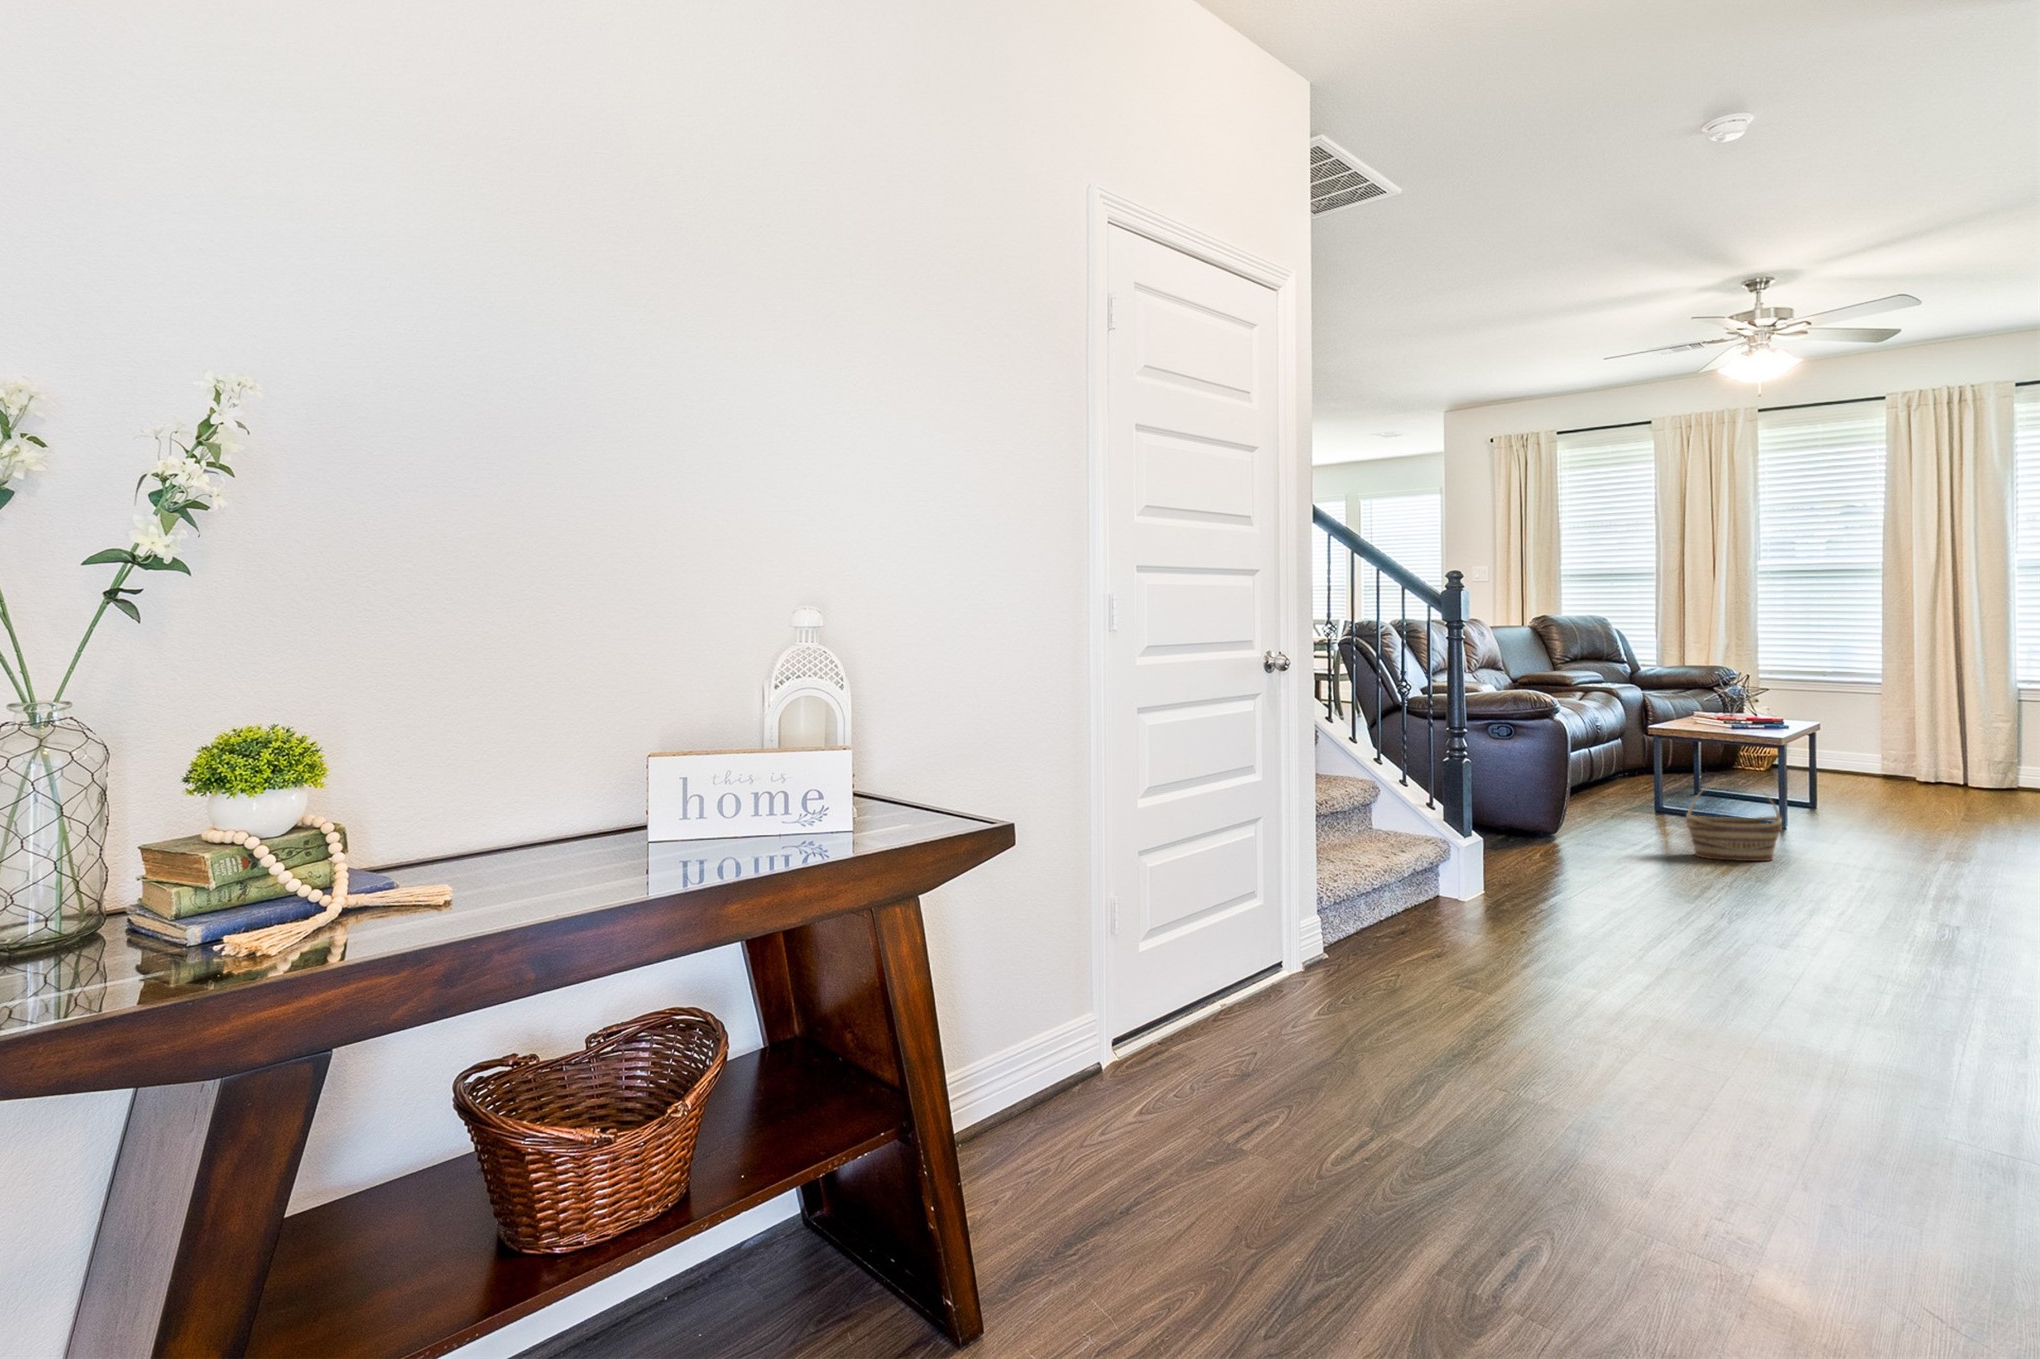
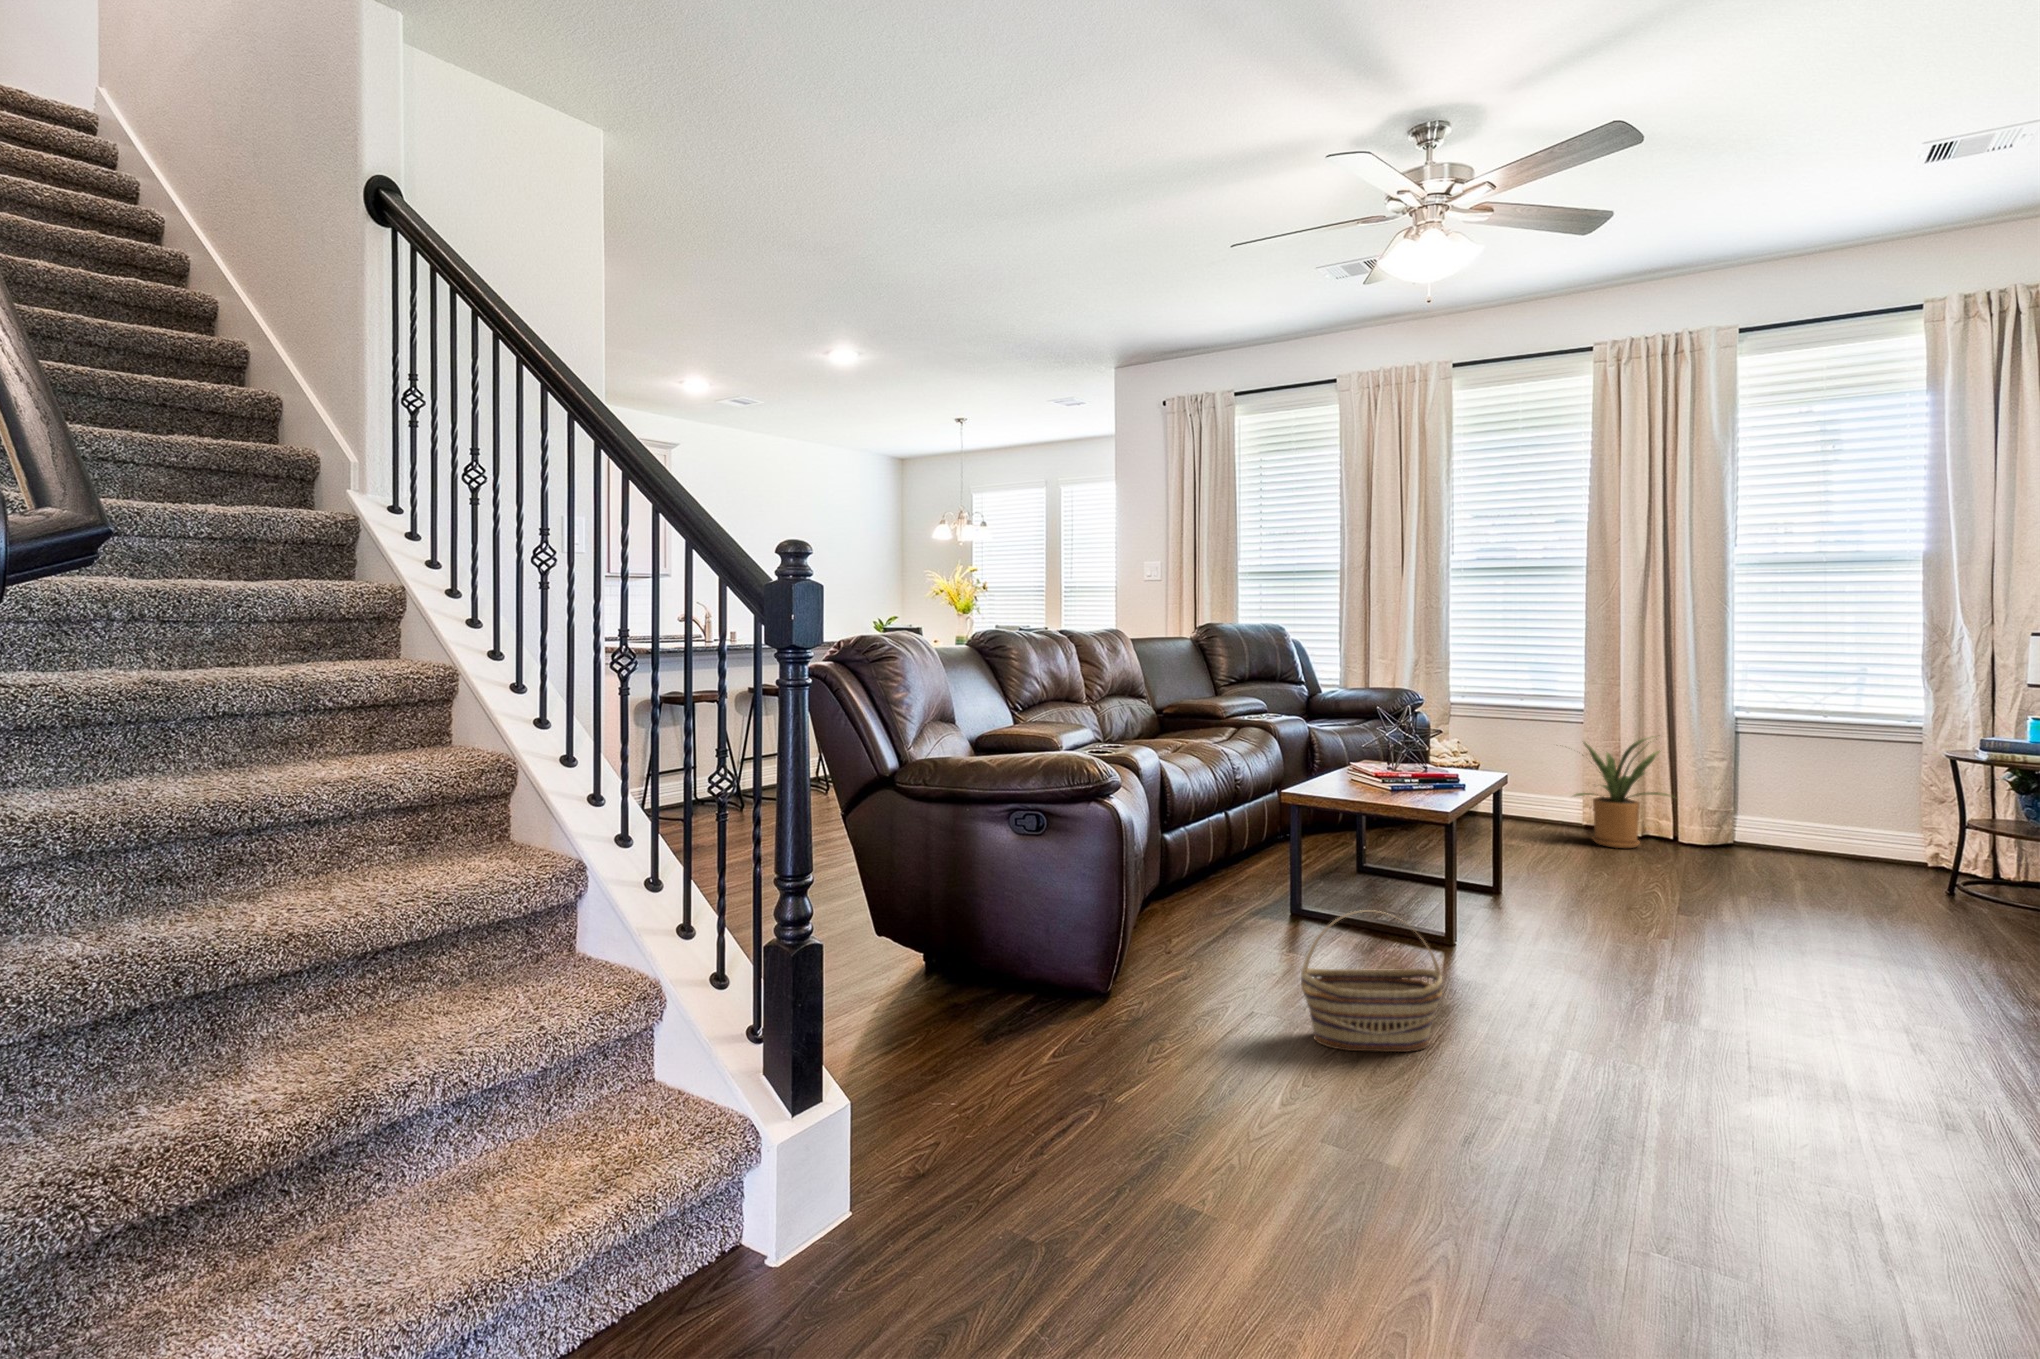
house plant: none [1851,700,1966,788] -> present [1574,737,1669,848]

